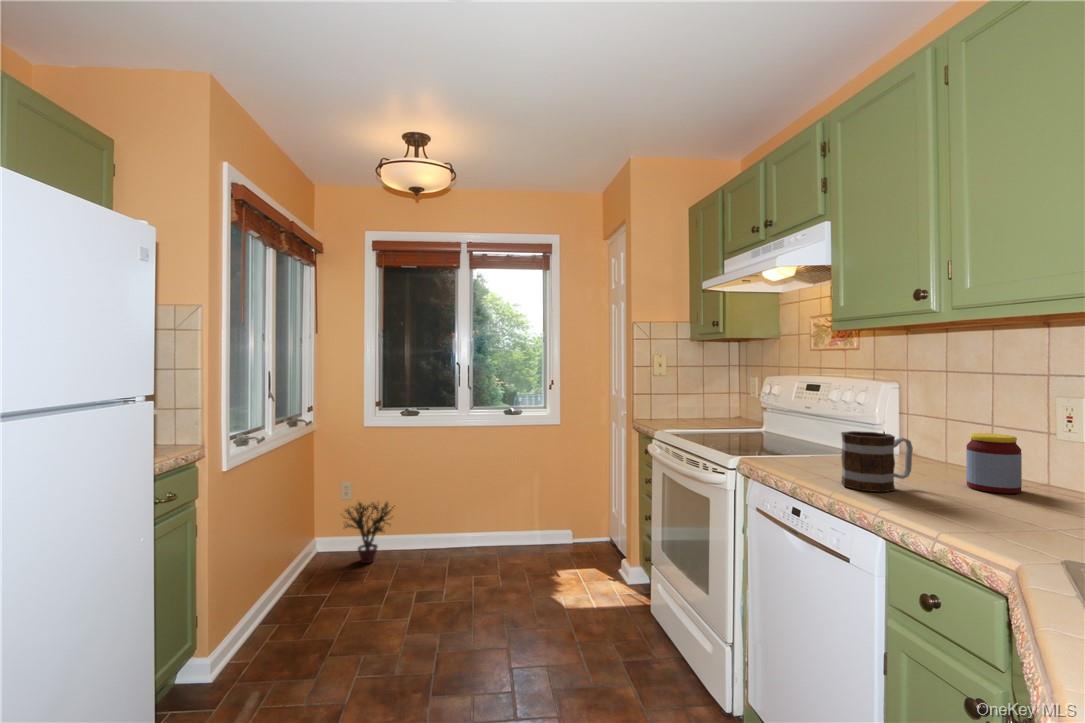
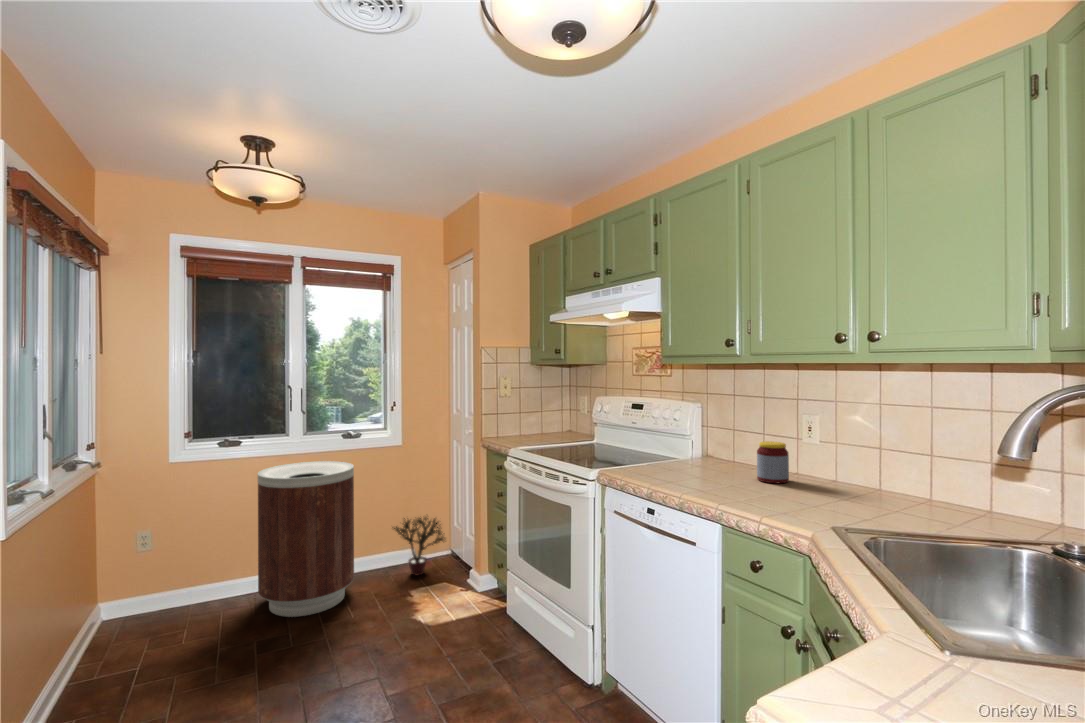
mug: present [841,431,913,492] -> none [682,445,727,491]
trash can: none [427,435,510,576] -> present [258,461,354,617]
potted plant: present [344,503,394,563] -> present [392,517,445,575]

